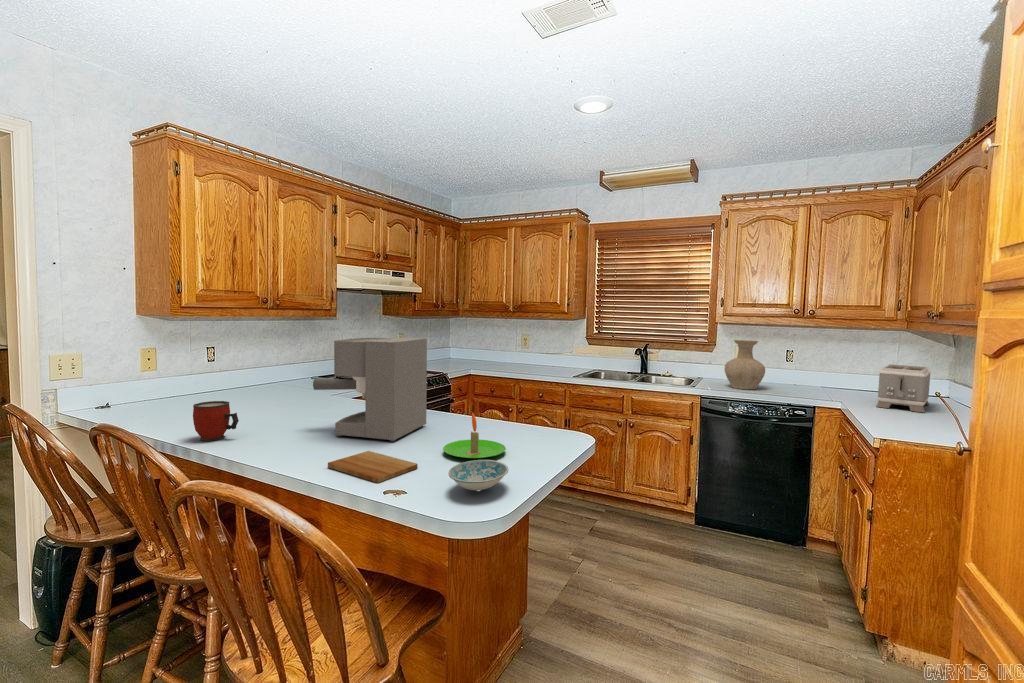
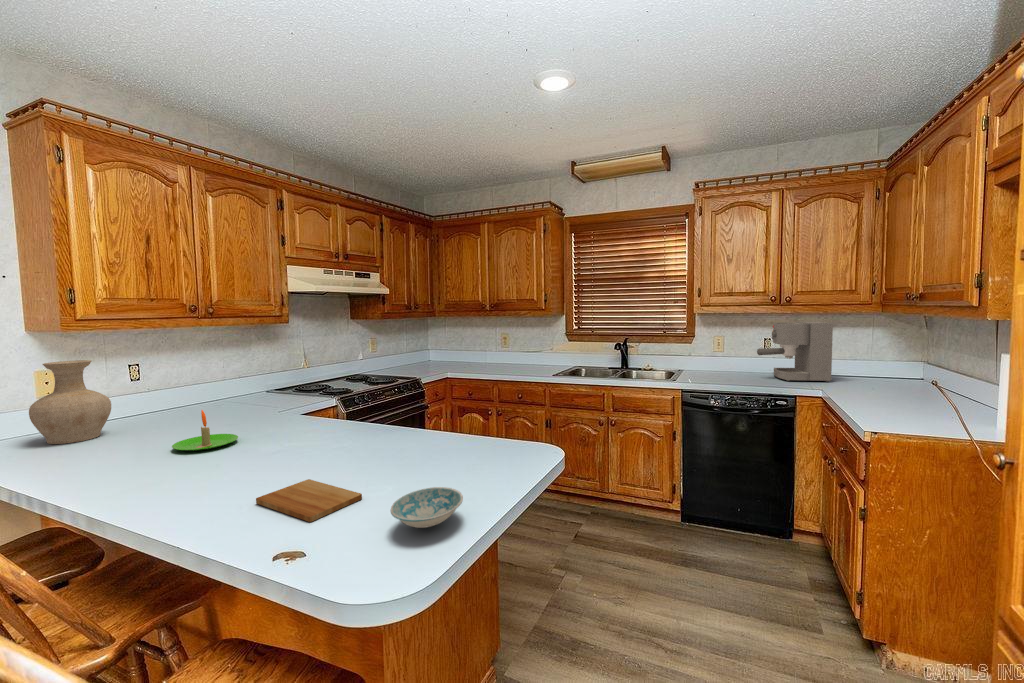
coffee maker: present [313,338,427,442] -> present [757,322,833,382]
vase: present [724,340,765,389] -> present [29,360,111,444]
toaster: present [876,364,930,413] -> none [861,350,914,400]
mug: present [193,401,239,441] -> none [106,427,163,475]
candle: present [443,412,506,459] -> present [172,410,238,451]

